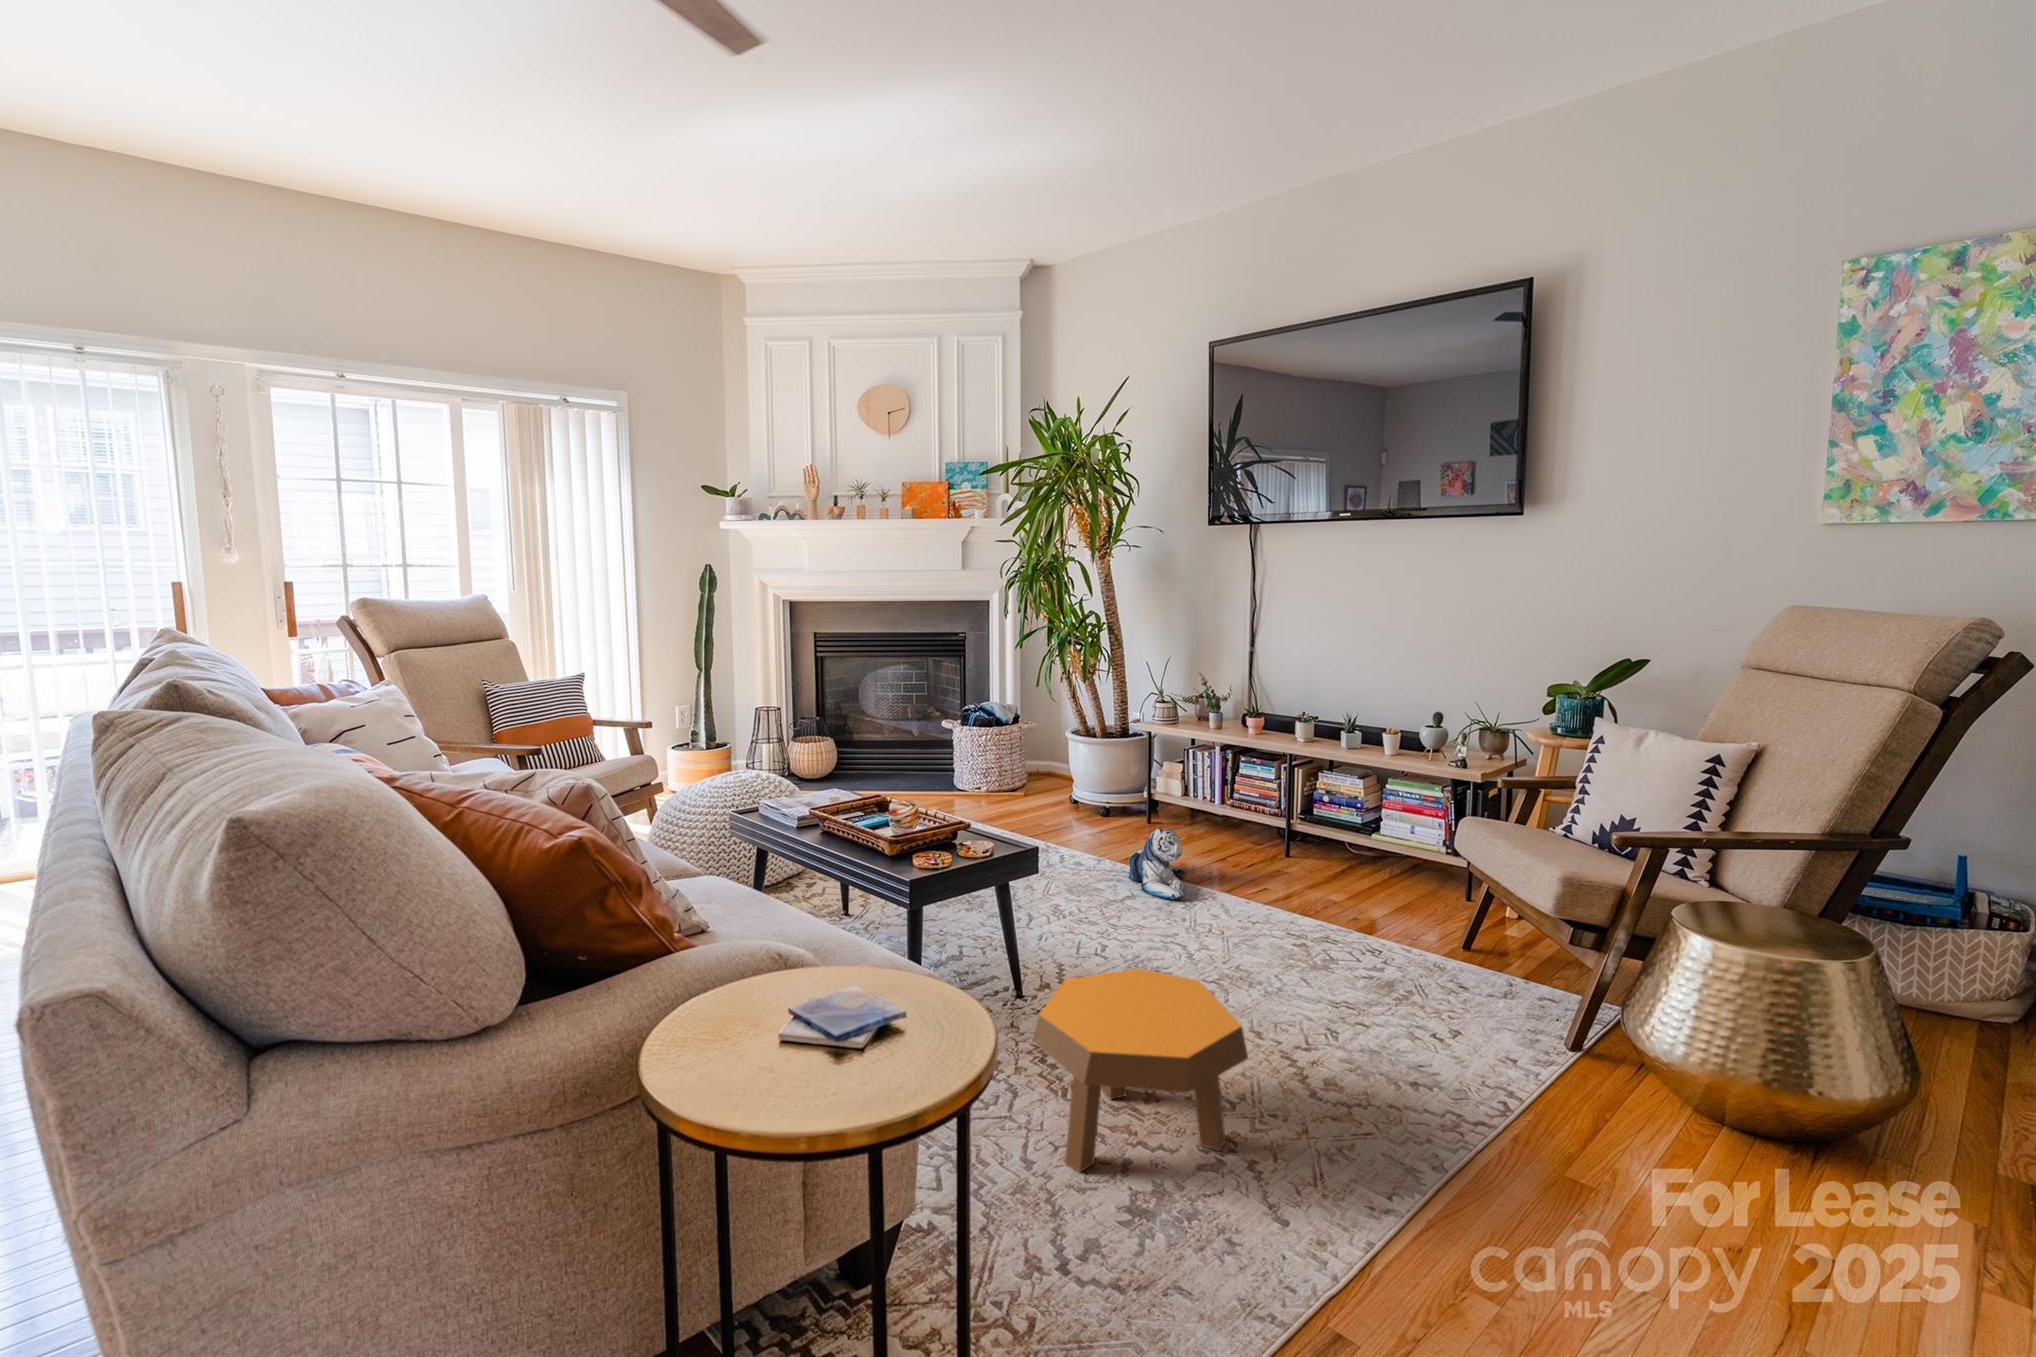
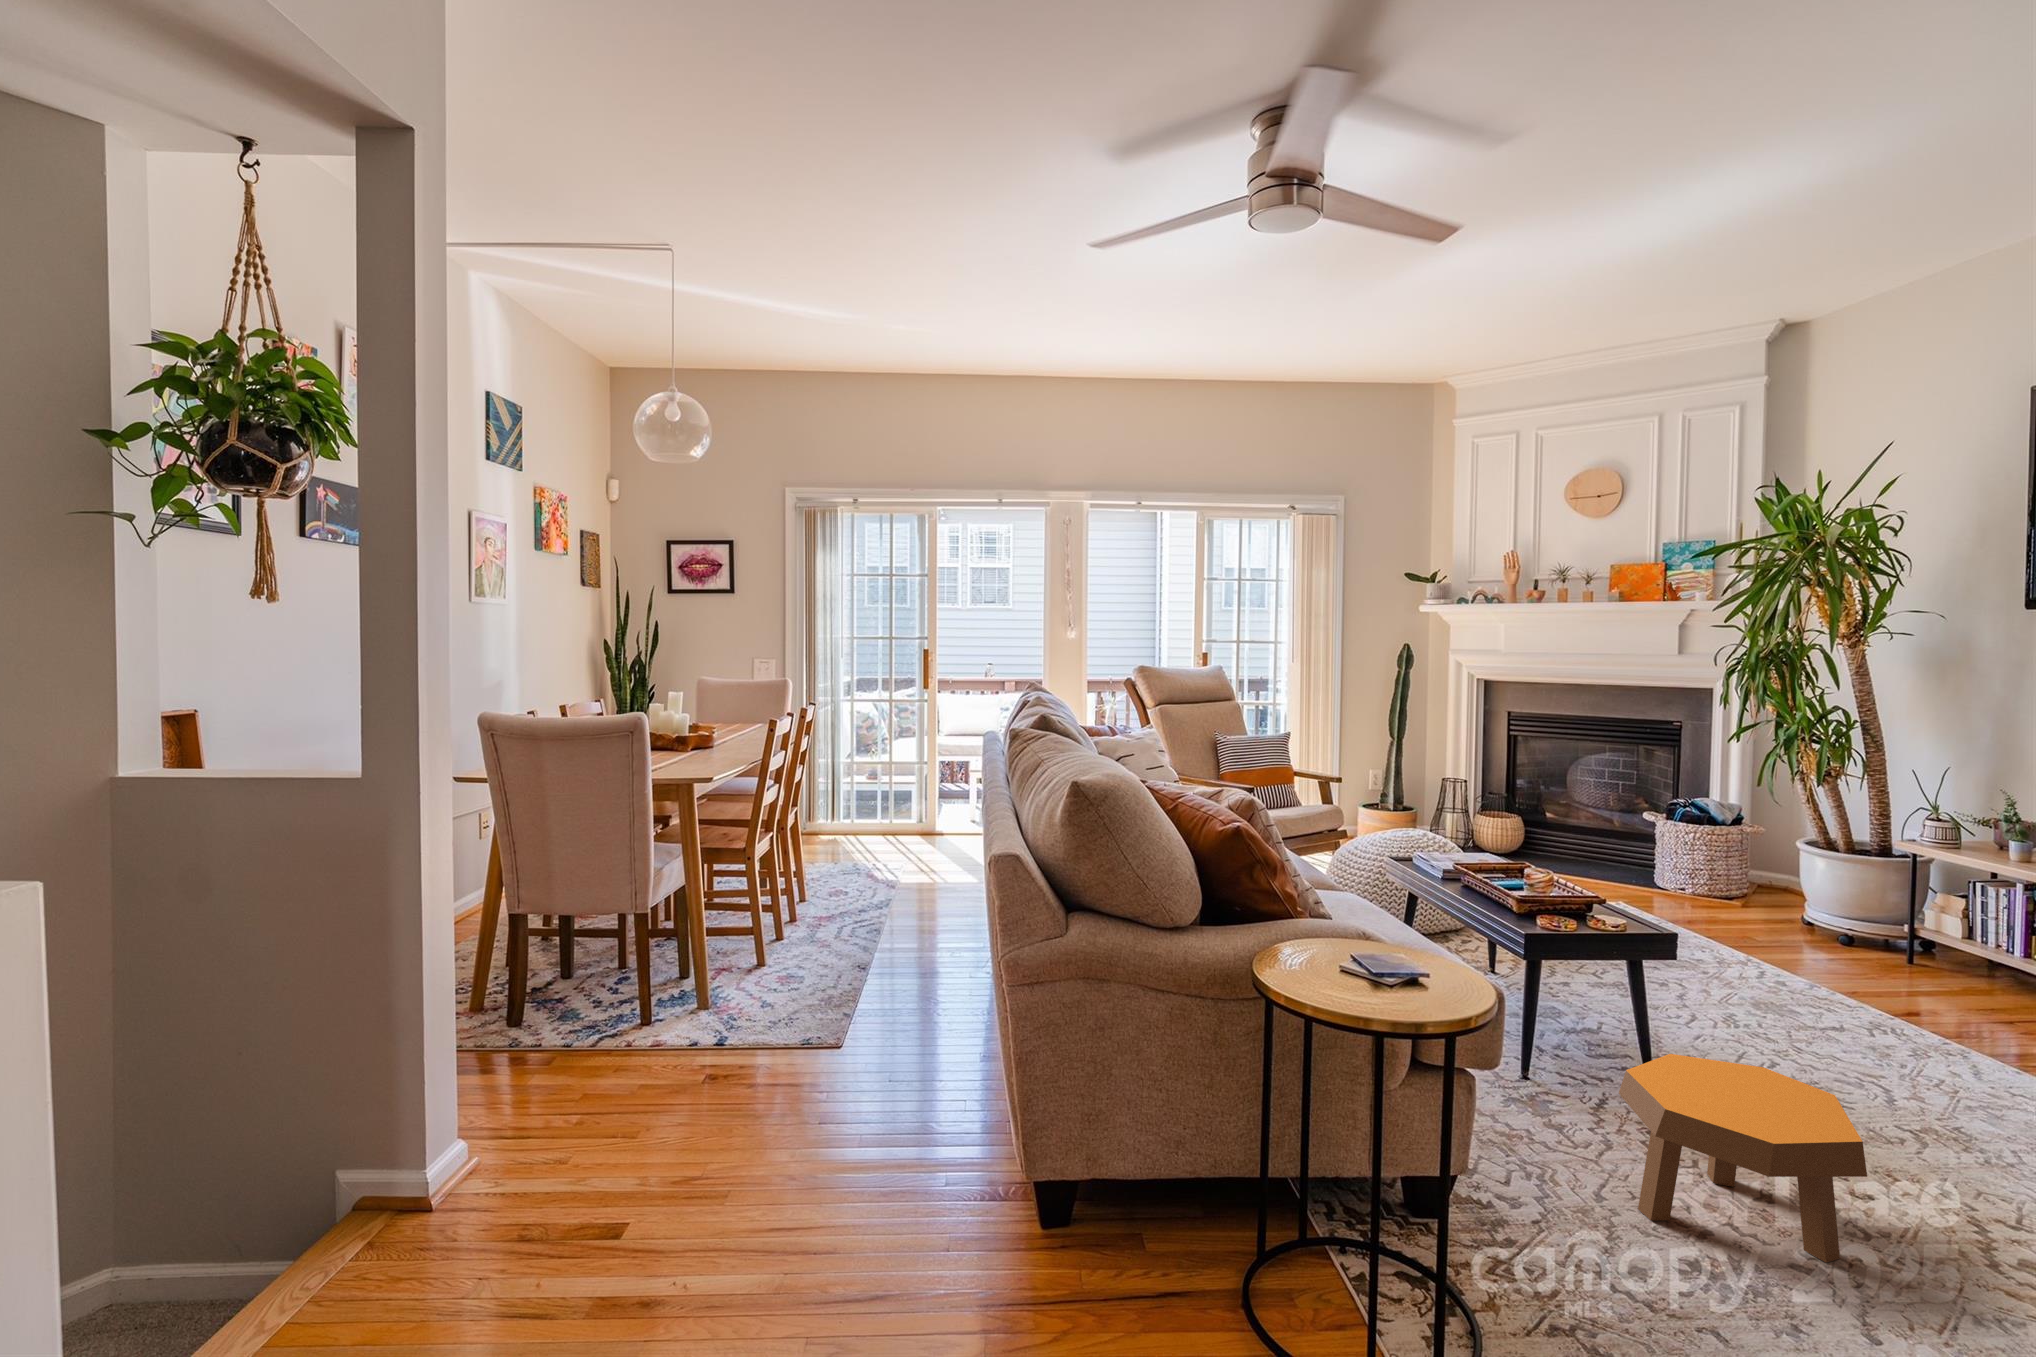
plush toy: present [1129,829,1186,900] -> none [1845,961,1935,1047]

